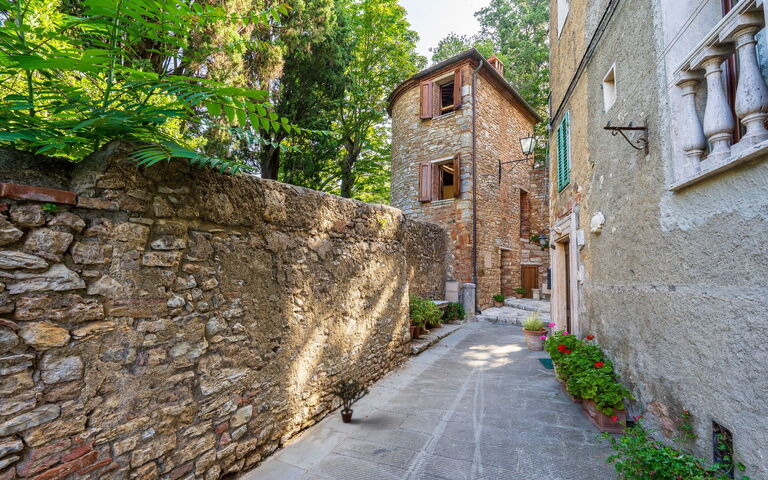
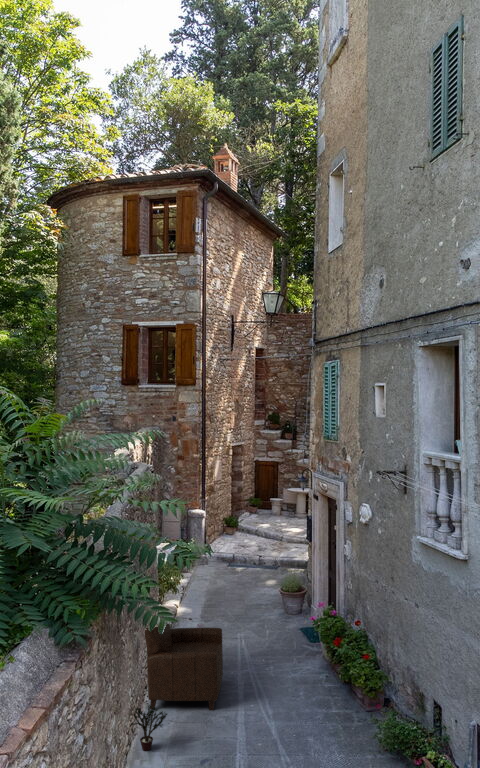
chair: none [370,304,450,403] -> present [145,600,223,711]

